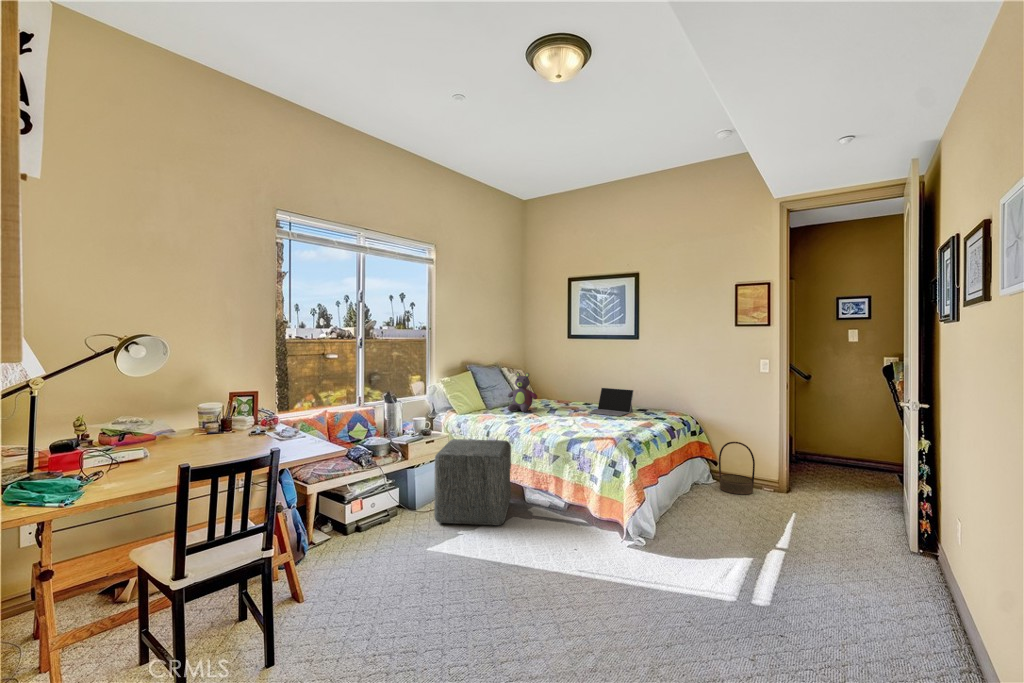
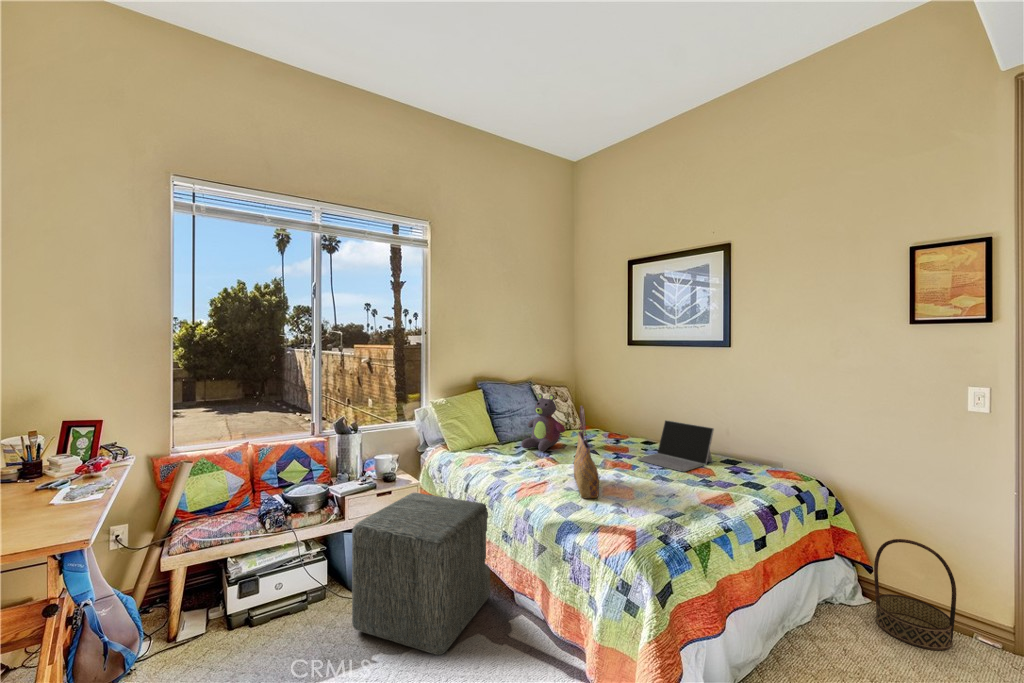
tote bag: none [559,375,583,429] -> present [574,406,599,498]

